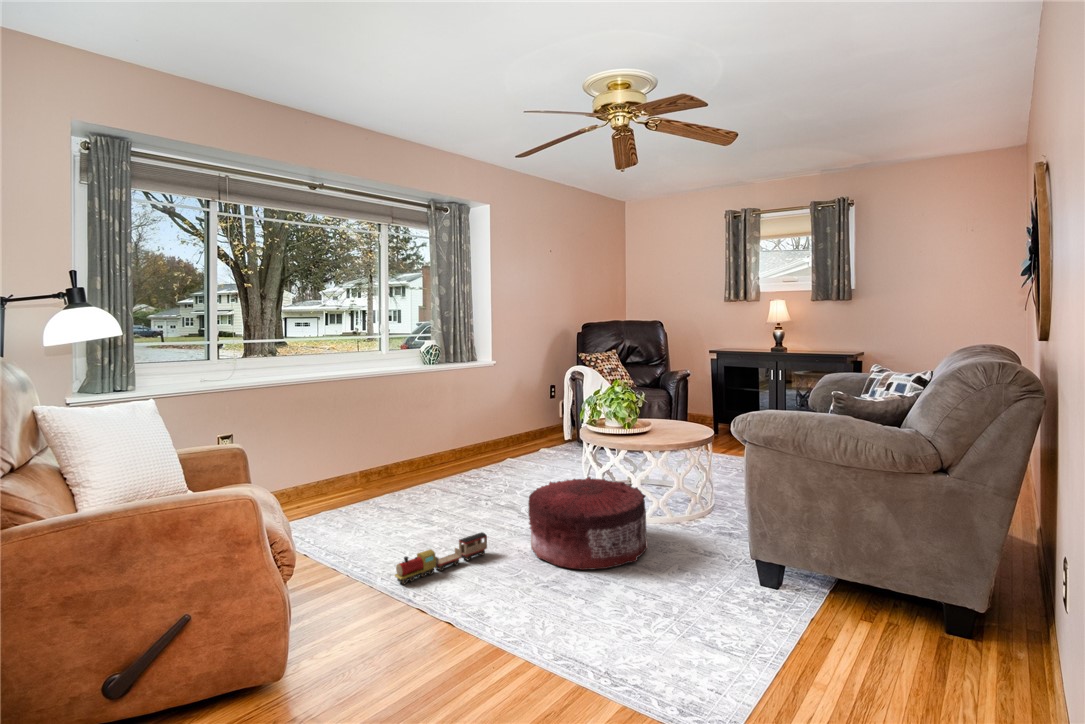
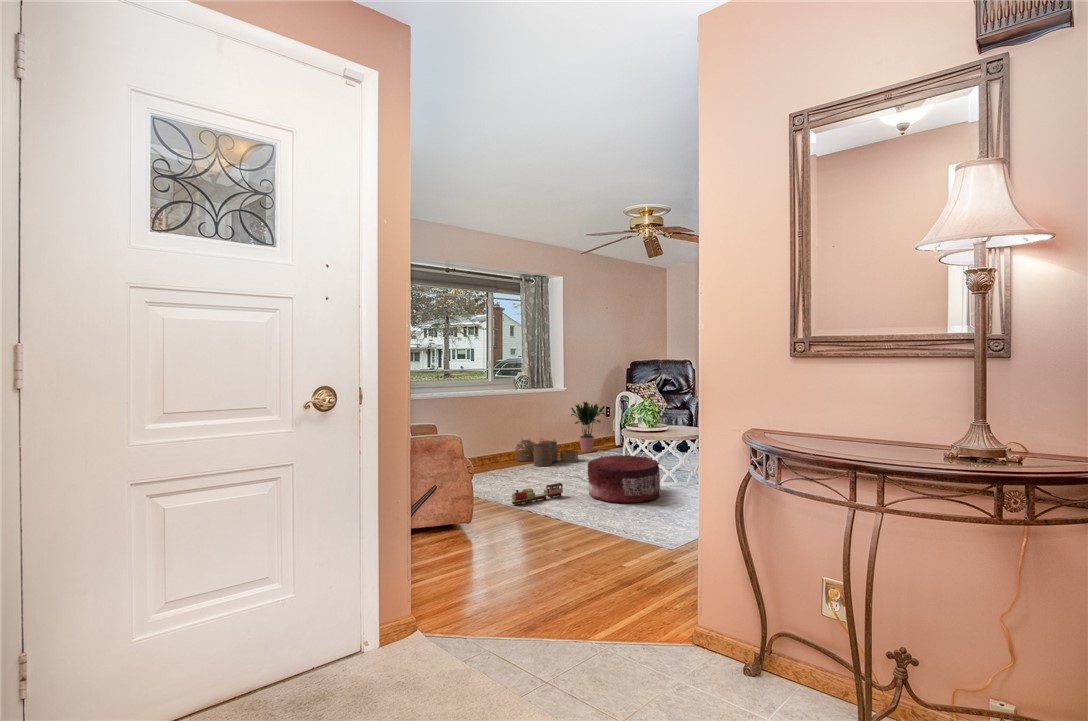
potted plant: none [500,379,553,452] -> present [571,402,605,453]
woven basket: none [422,437,514,482] -> present [515,440,578,466]

